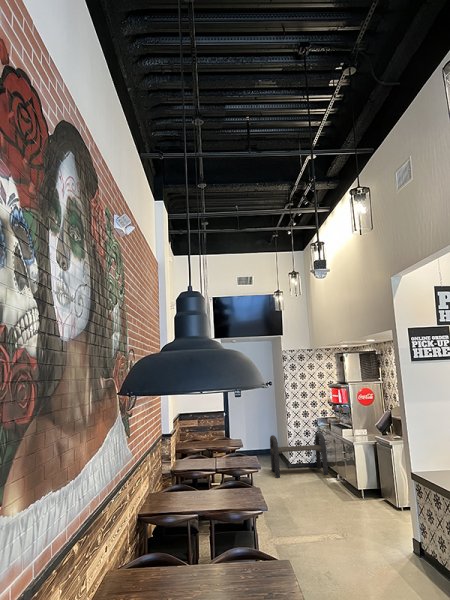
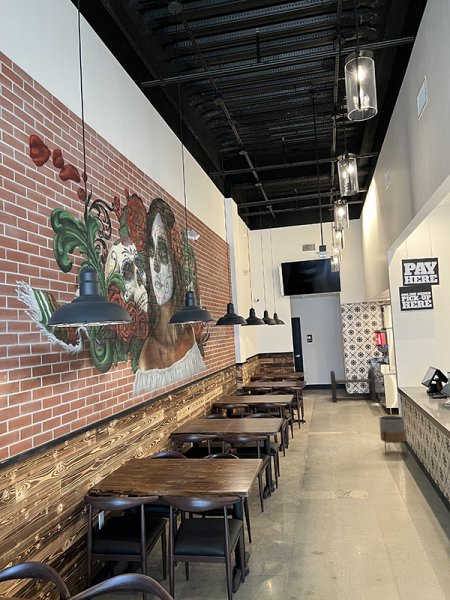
planter: none [390,517,434,582] -> present [379,416,407,451]

